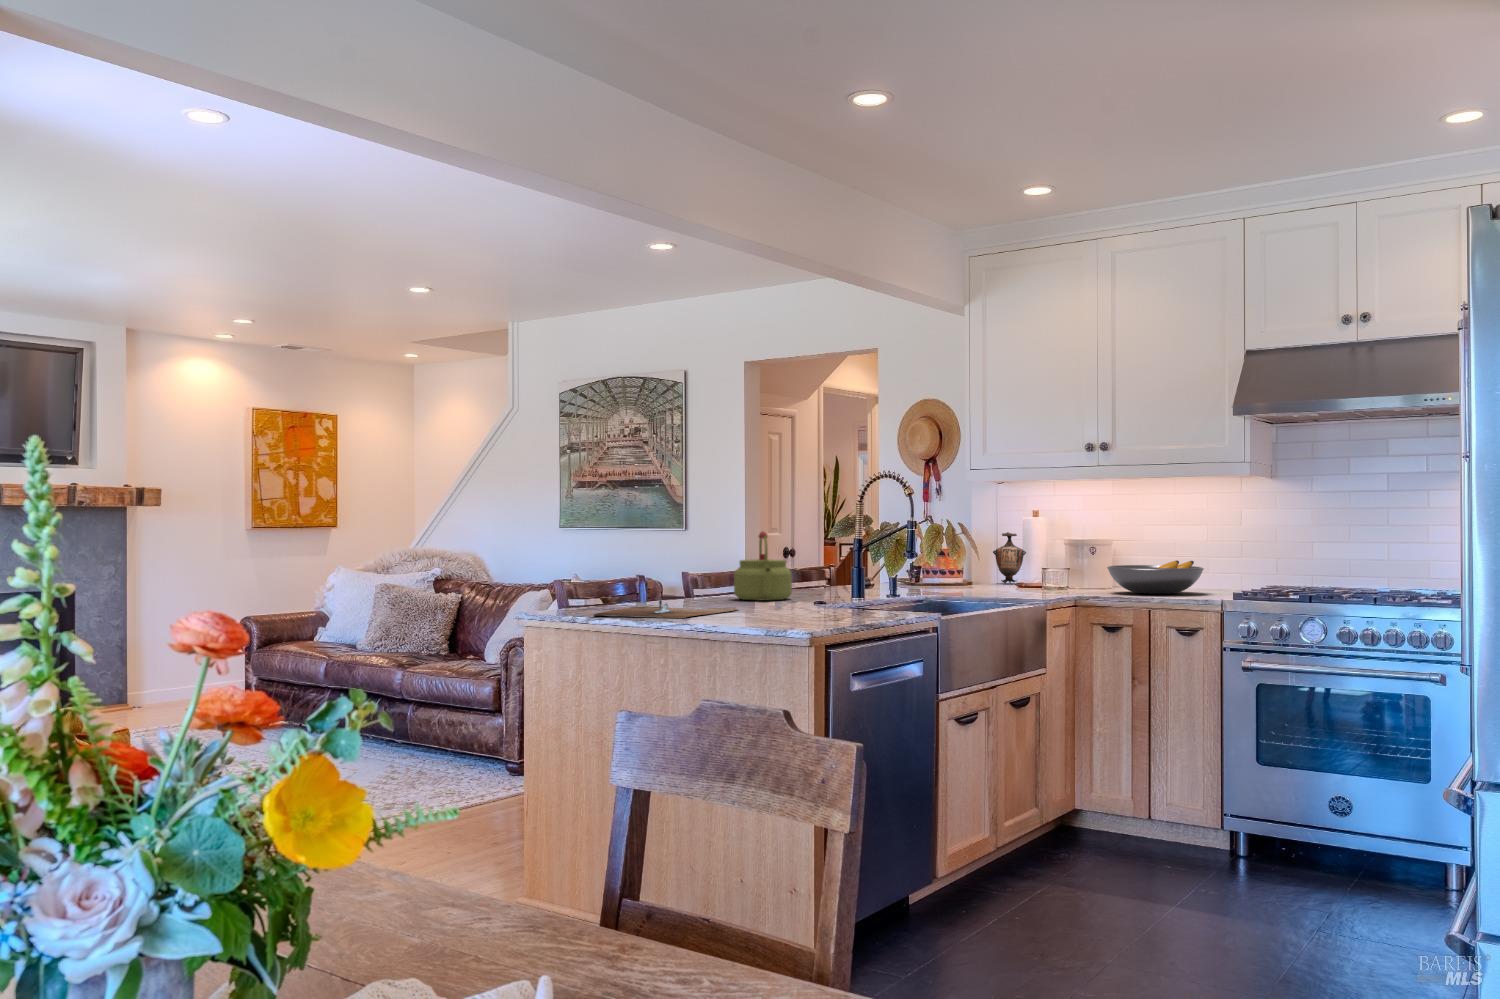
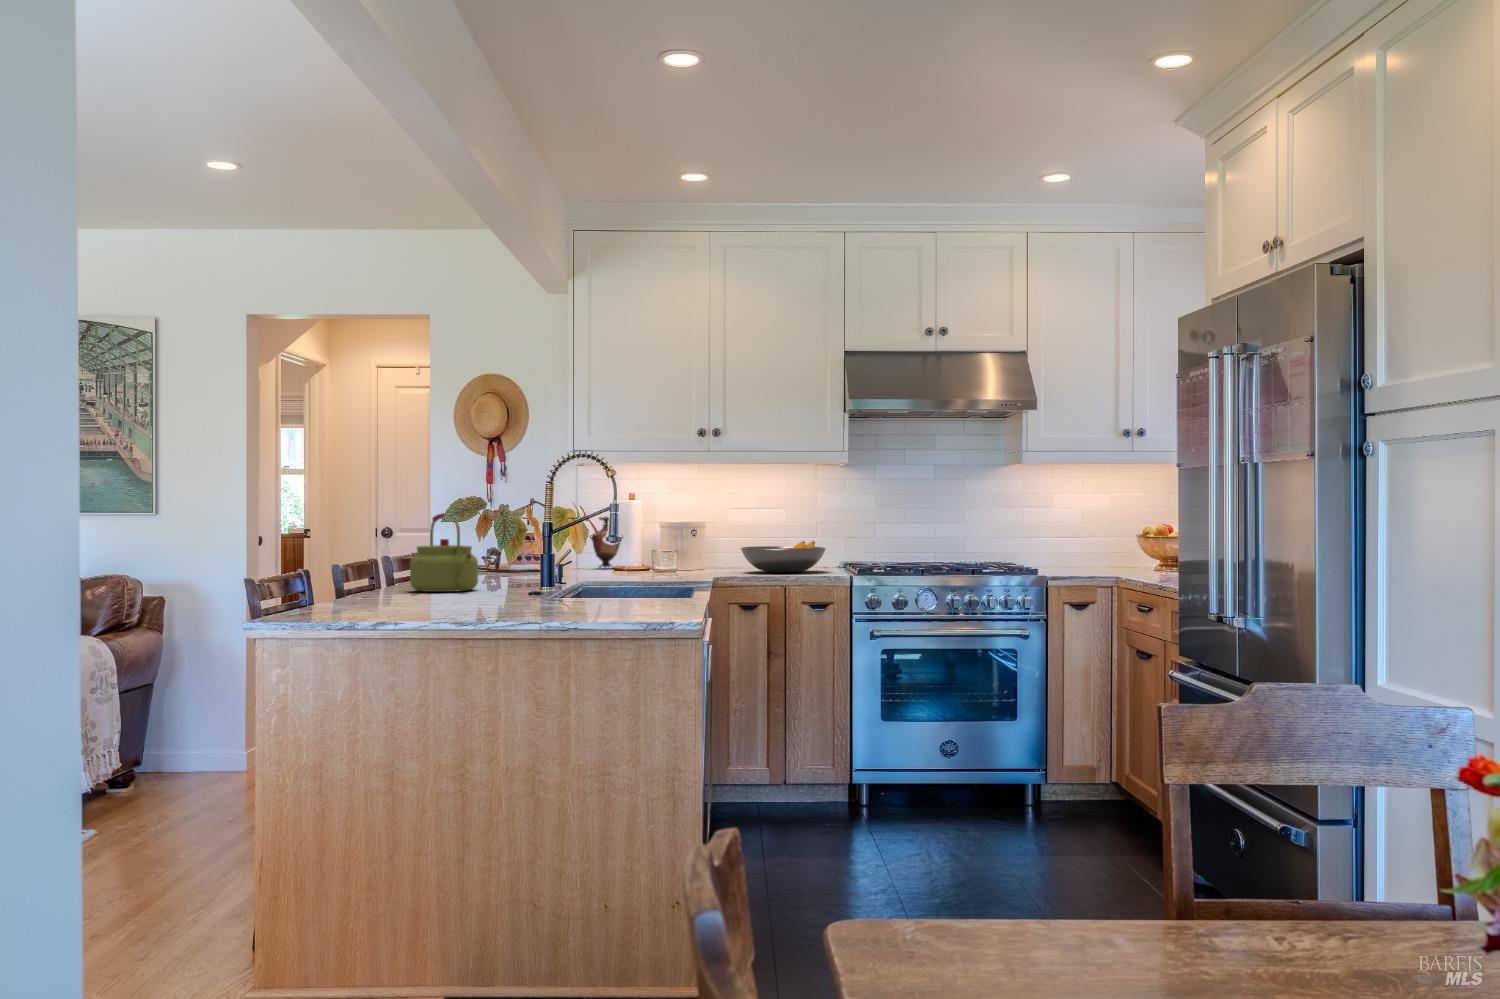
cutting board: present [594,599,738,618] -> none [341,591,490,614]

